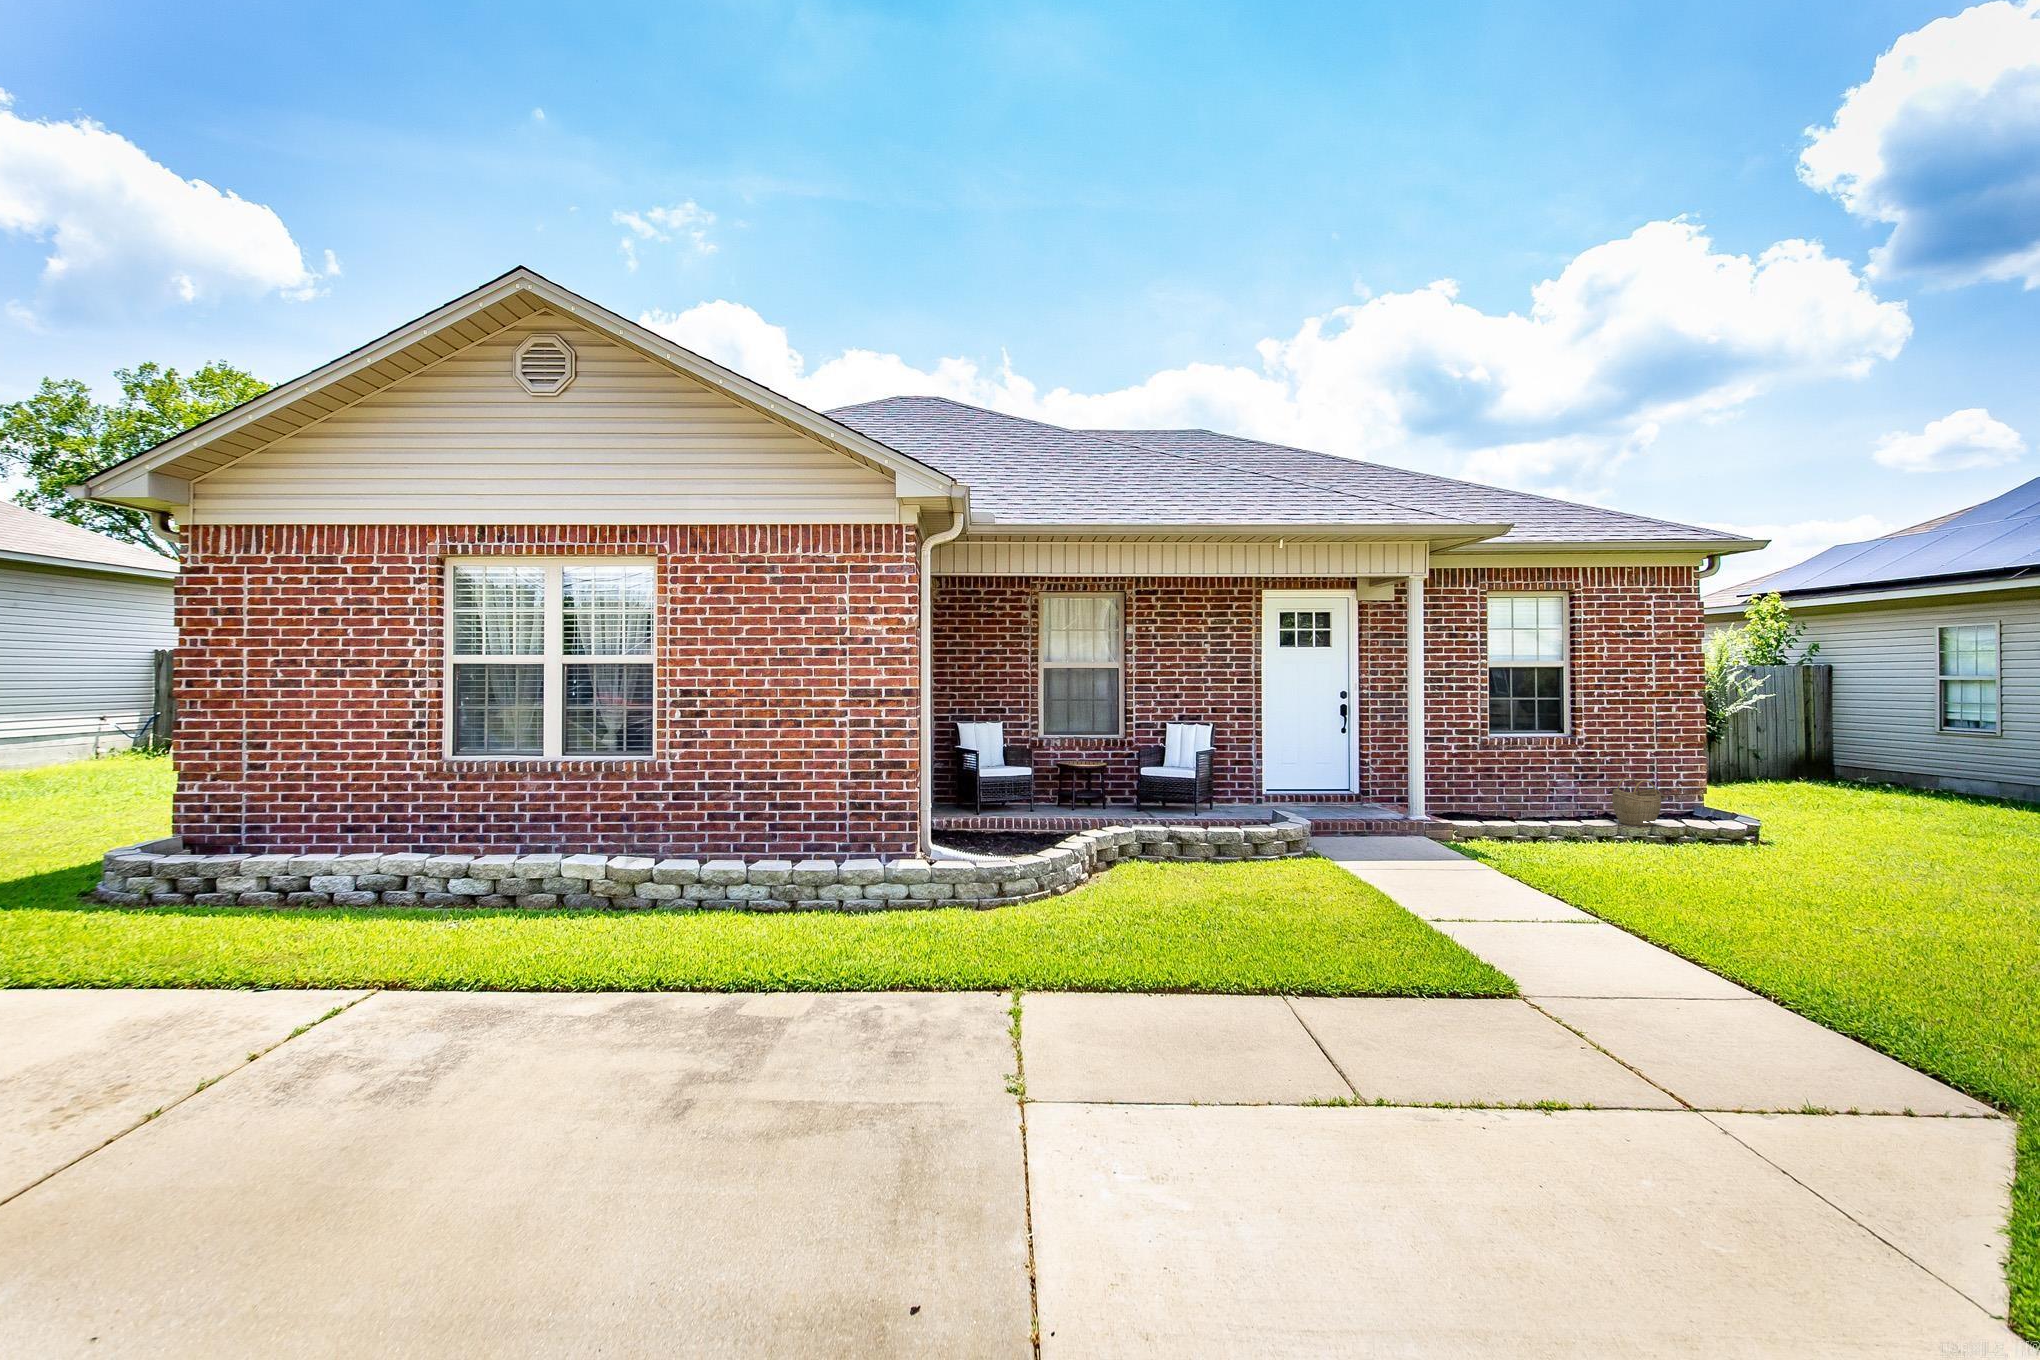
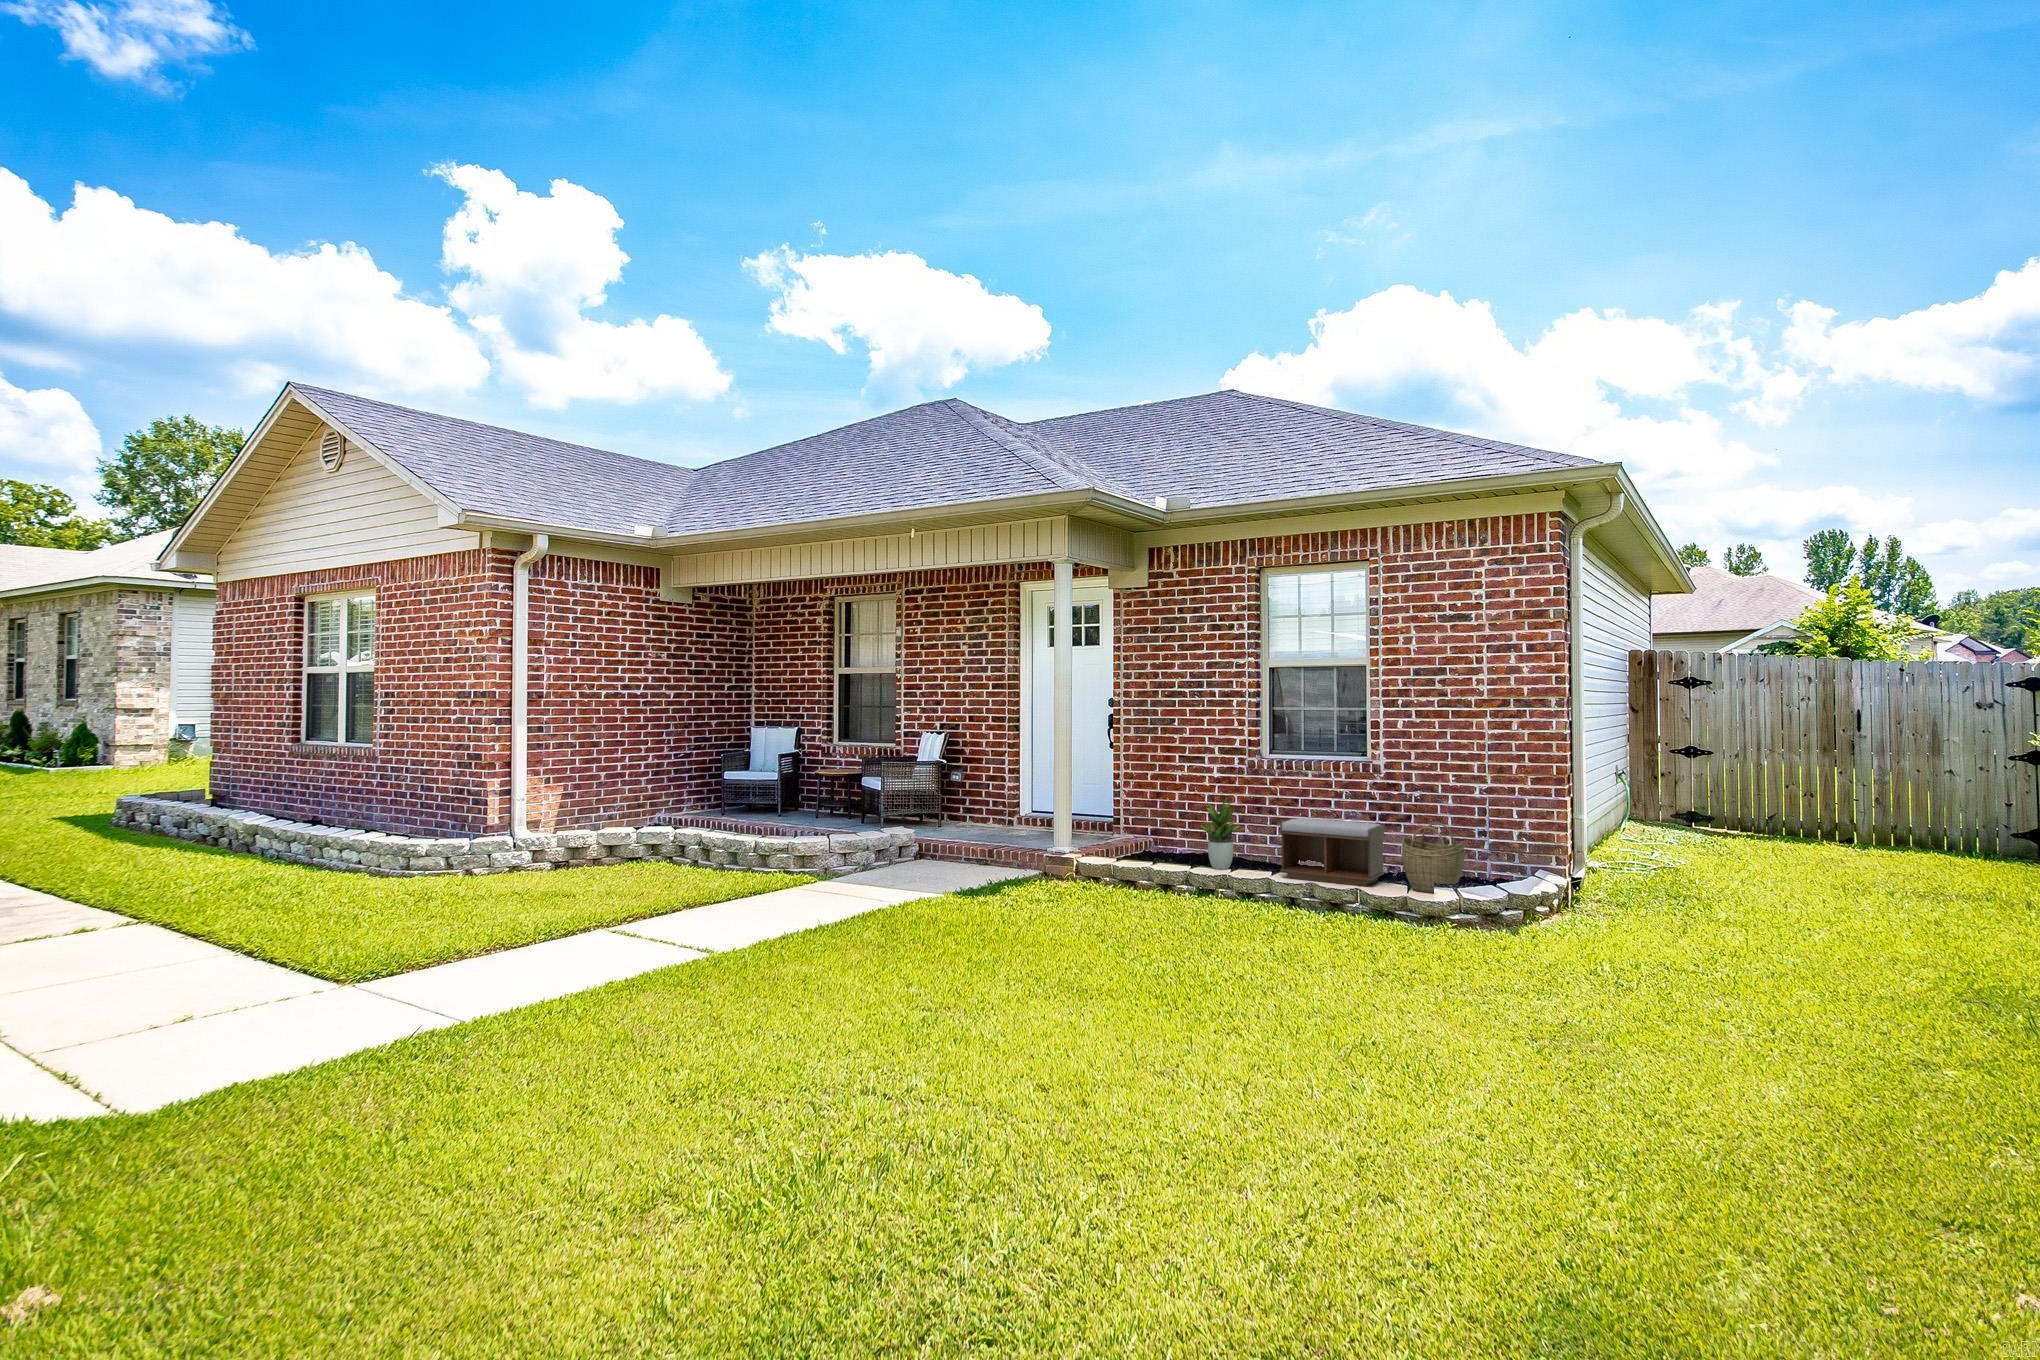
potted plant: none [1458,769,1496,826] -> present [1200,798,1244,869]
bench: none [1521,781,1607,826] -> present [1280,819,1384,886]

